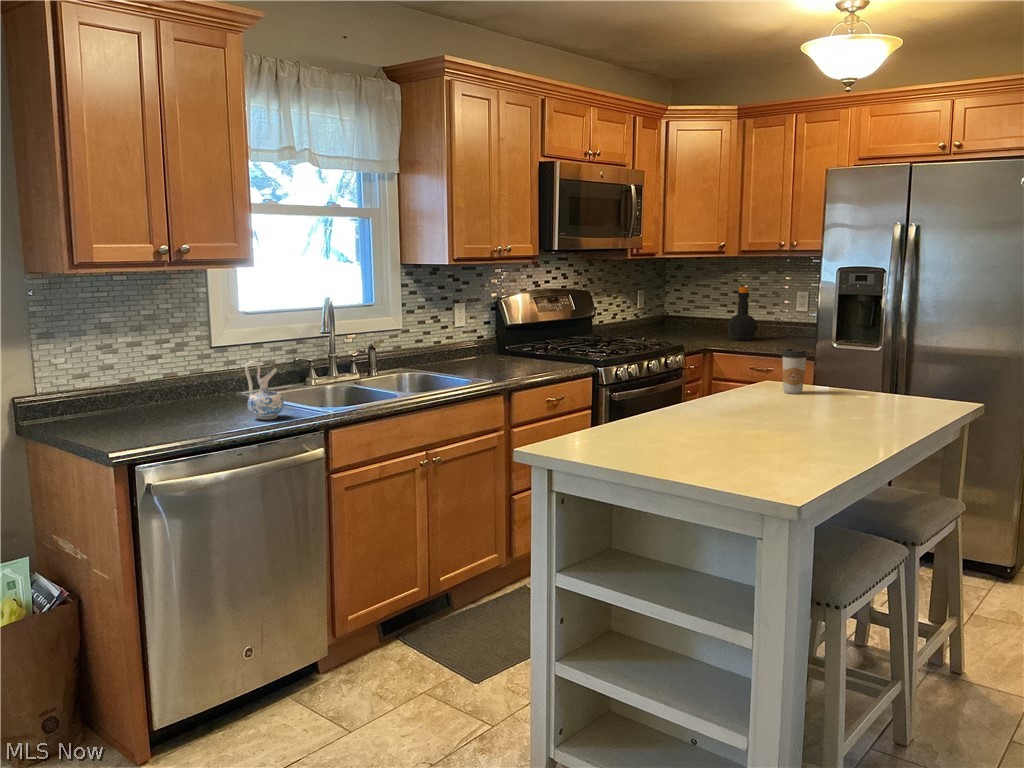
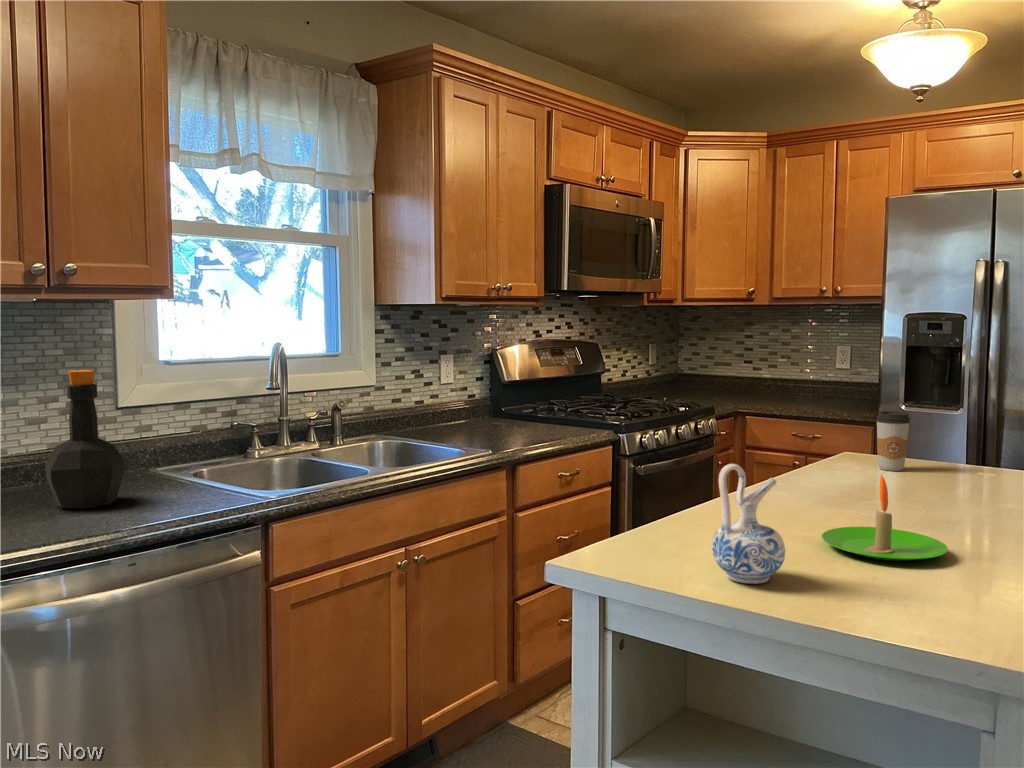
bottle: present [727,287,757,341] -> present [45,370,124,509]
ceramic pitcher: present [245,361,284,419] -> present [712,464,785,584]
candle: none [702,392,783,449] -> present [821,475,948,561]

